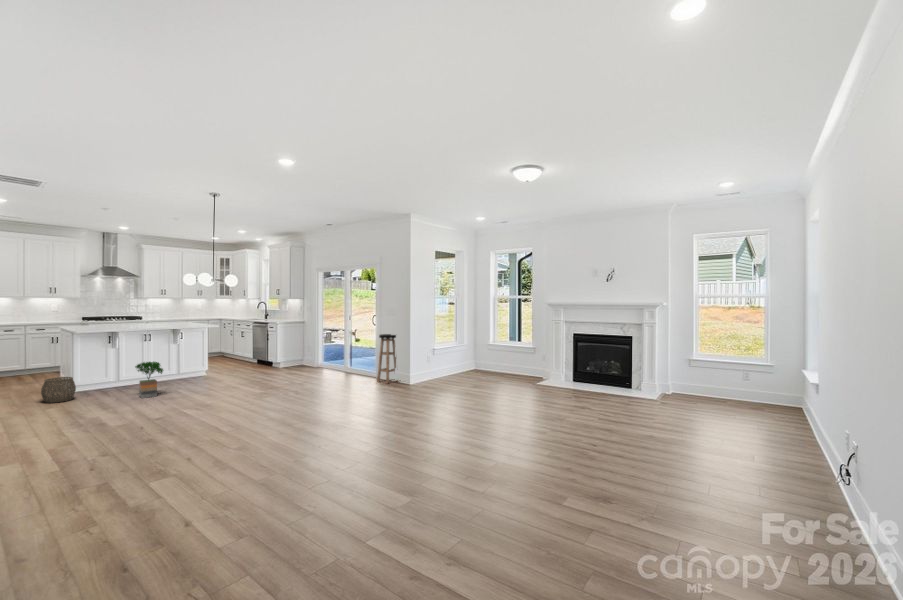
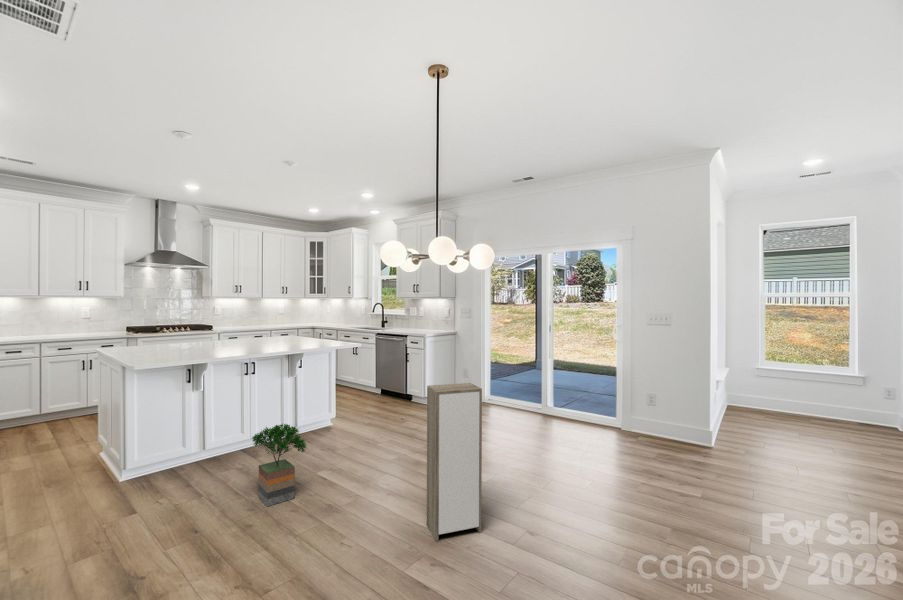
bar stool: present [377,334,398,383] -> none [646,359,682,451]
storage cabinet: none [209,338,235,405] -> present [427,383,482,541]
woven basket: present [41,377,76,403] -> none [60,462,134,529]

